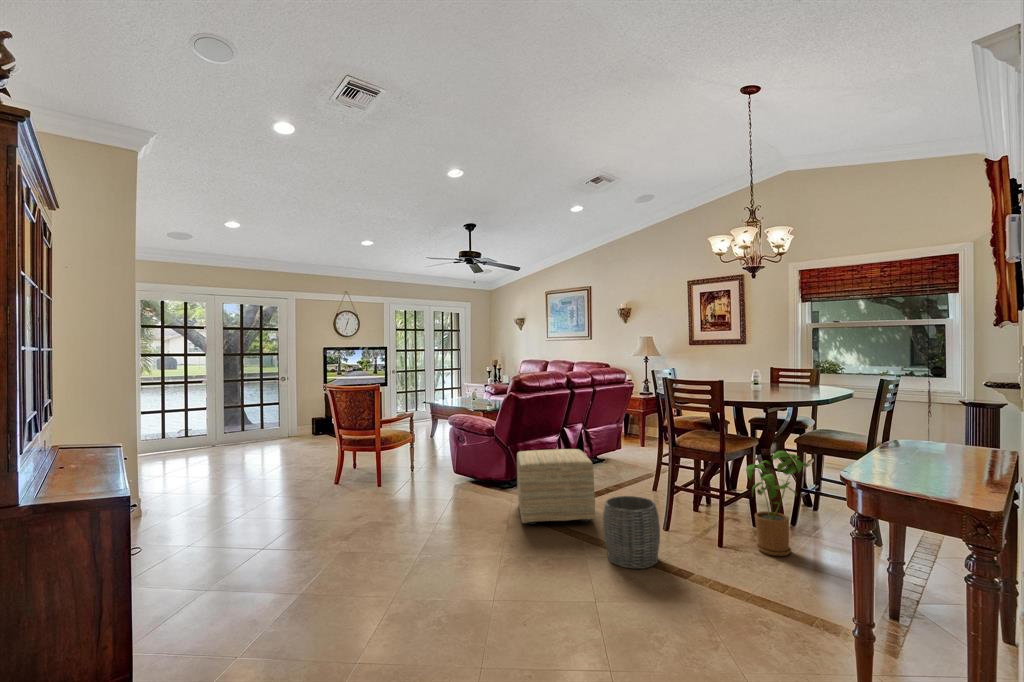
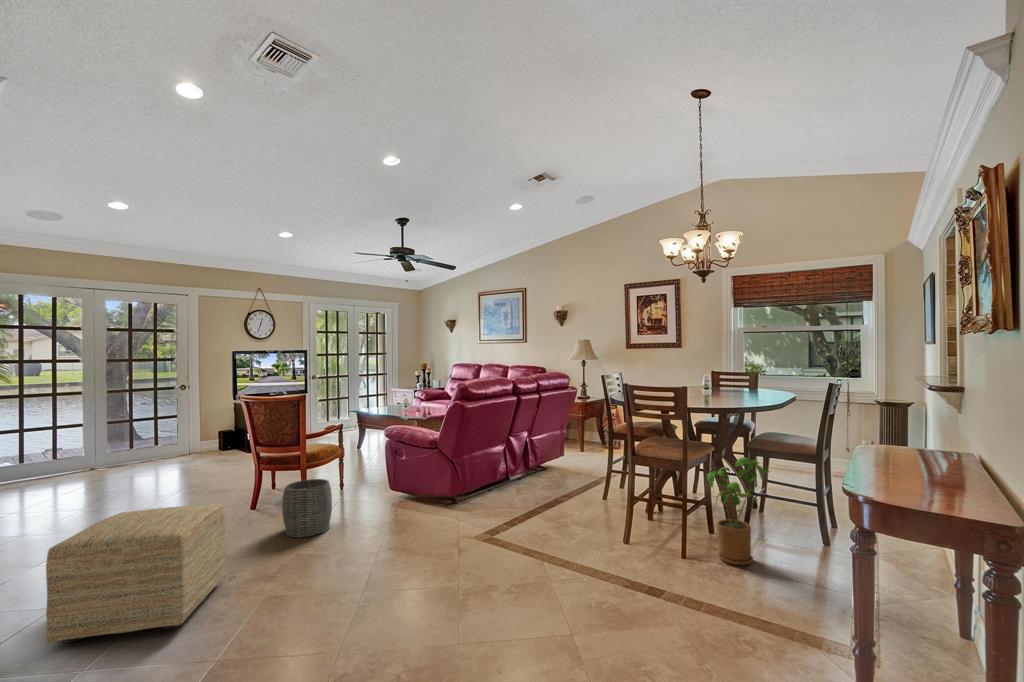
ottoman: present [517,449,596,525] -> present [46,504,226,644]
woven basket: present [603,496,660,569] -> present [282,479,332,538]

